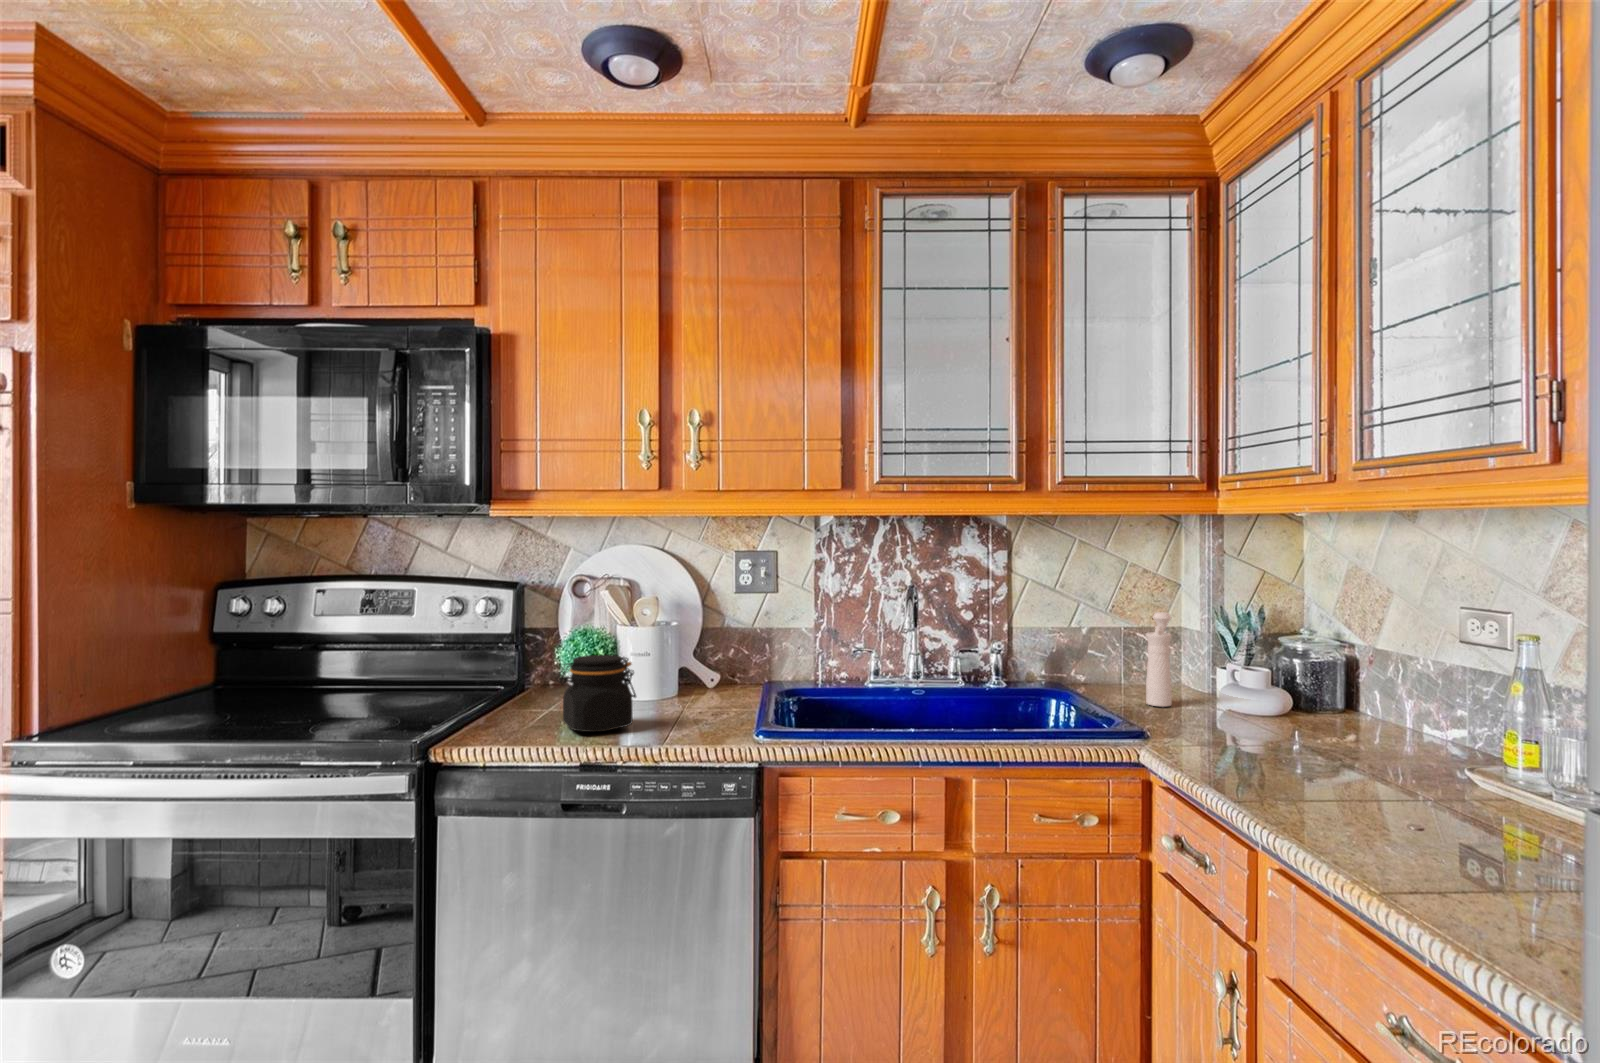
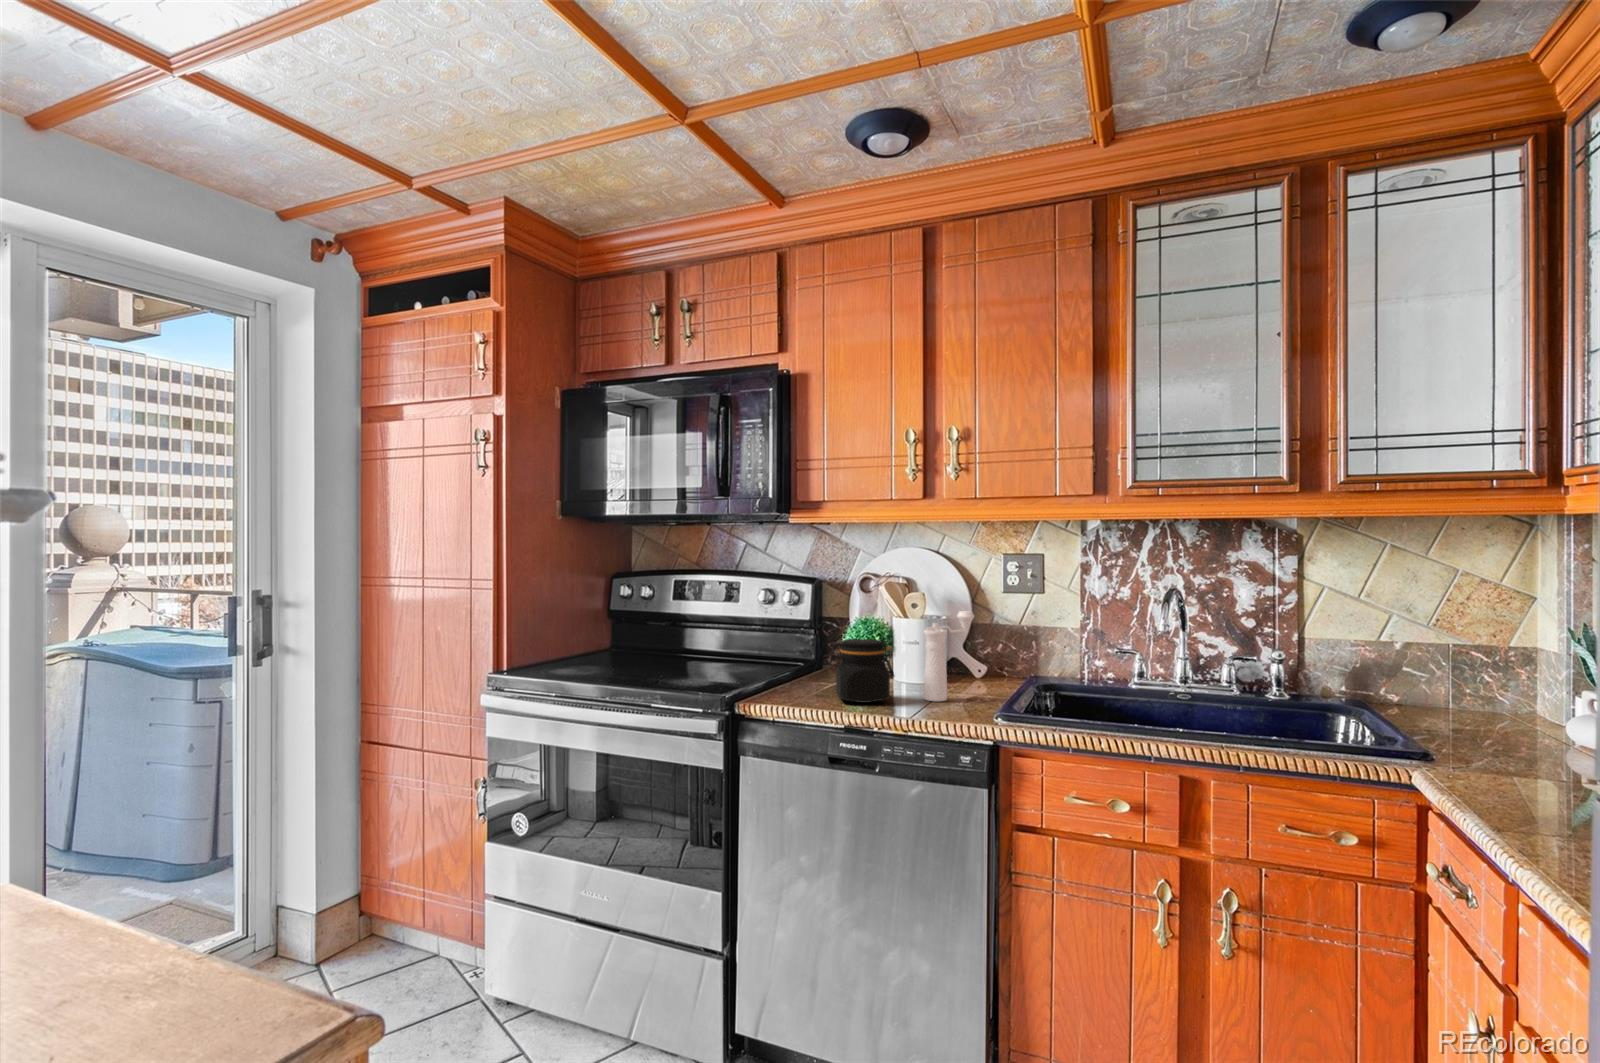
pepper mill: present [1146,612,1171,707] -> present [924,611,974,701]

